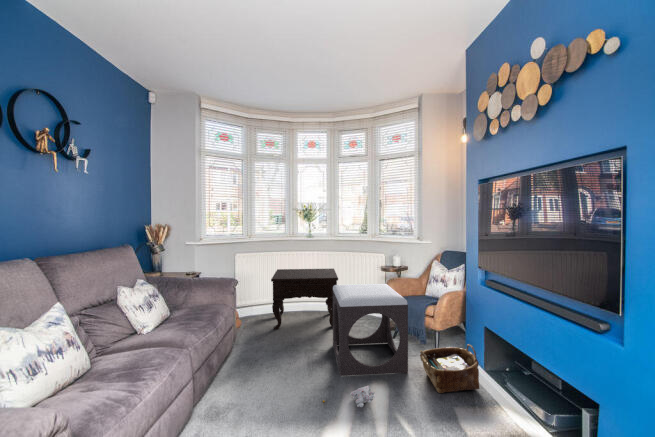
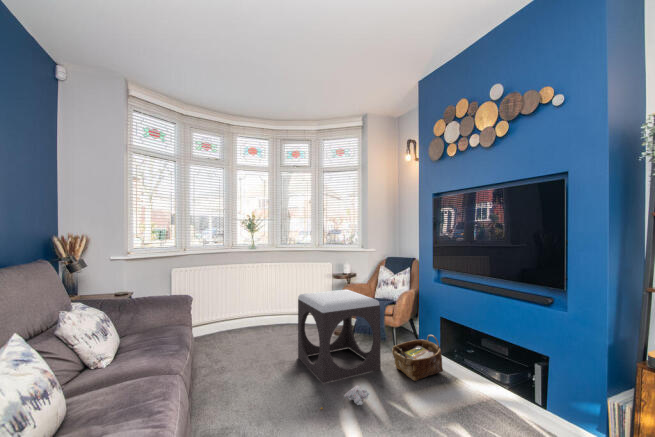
side table: present [271,269,338,330] -> none [217,280,295,352]

